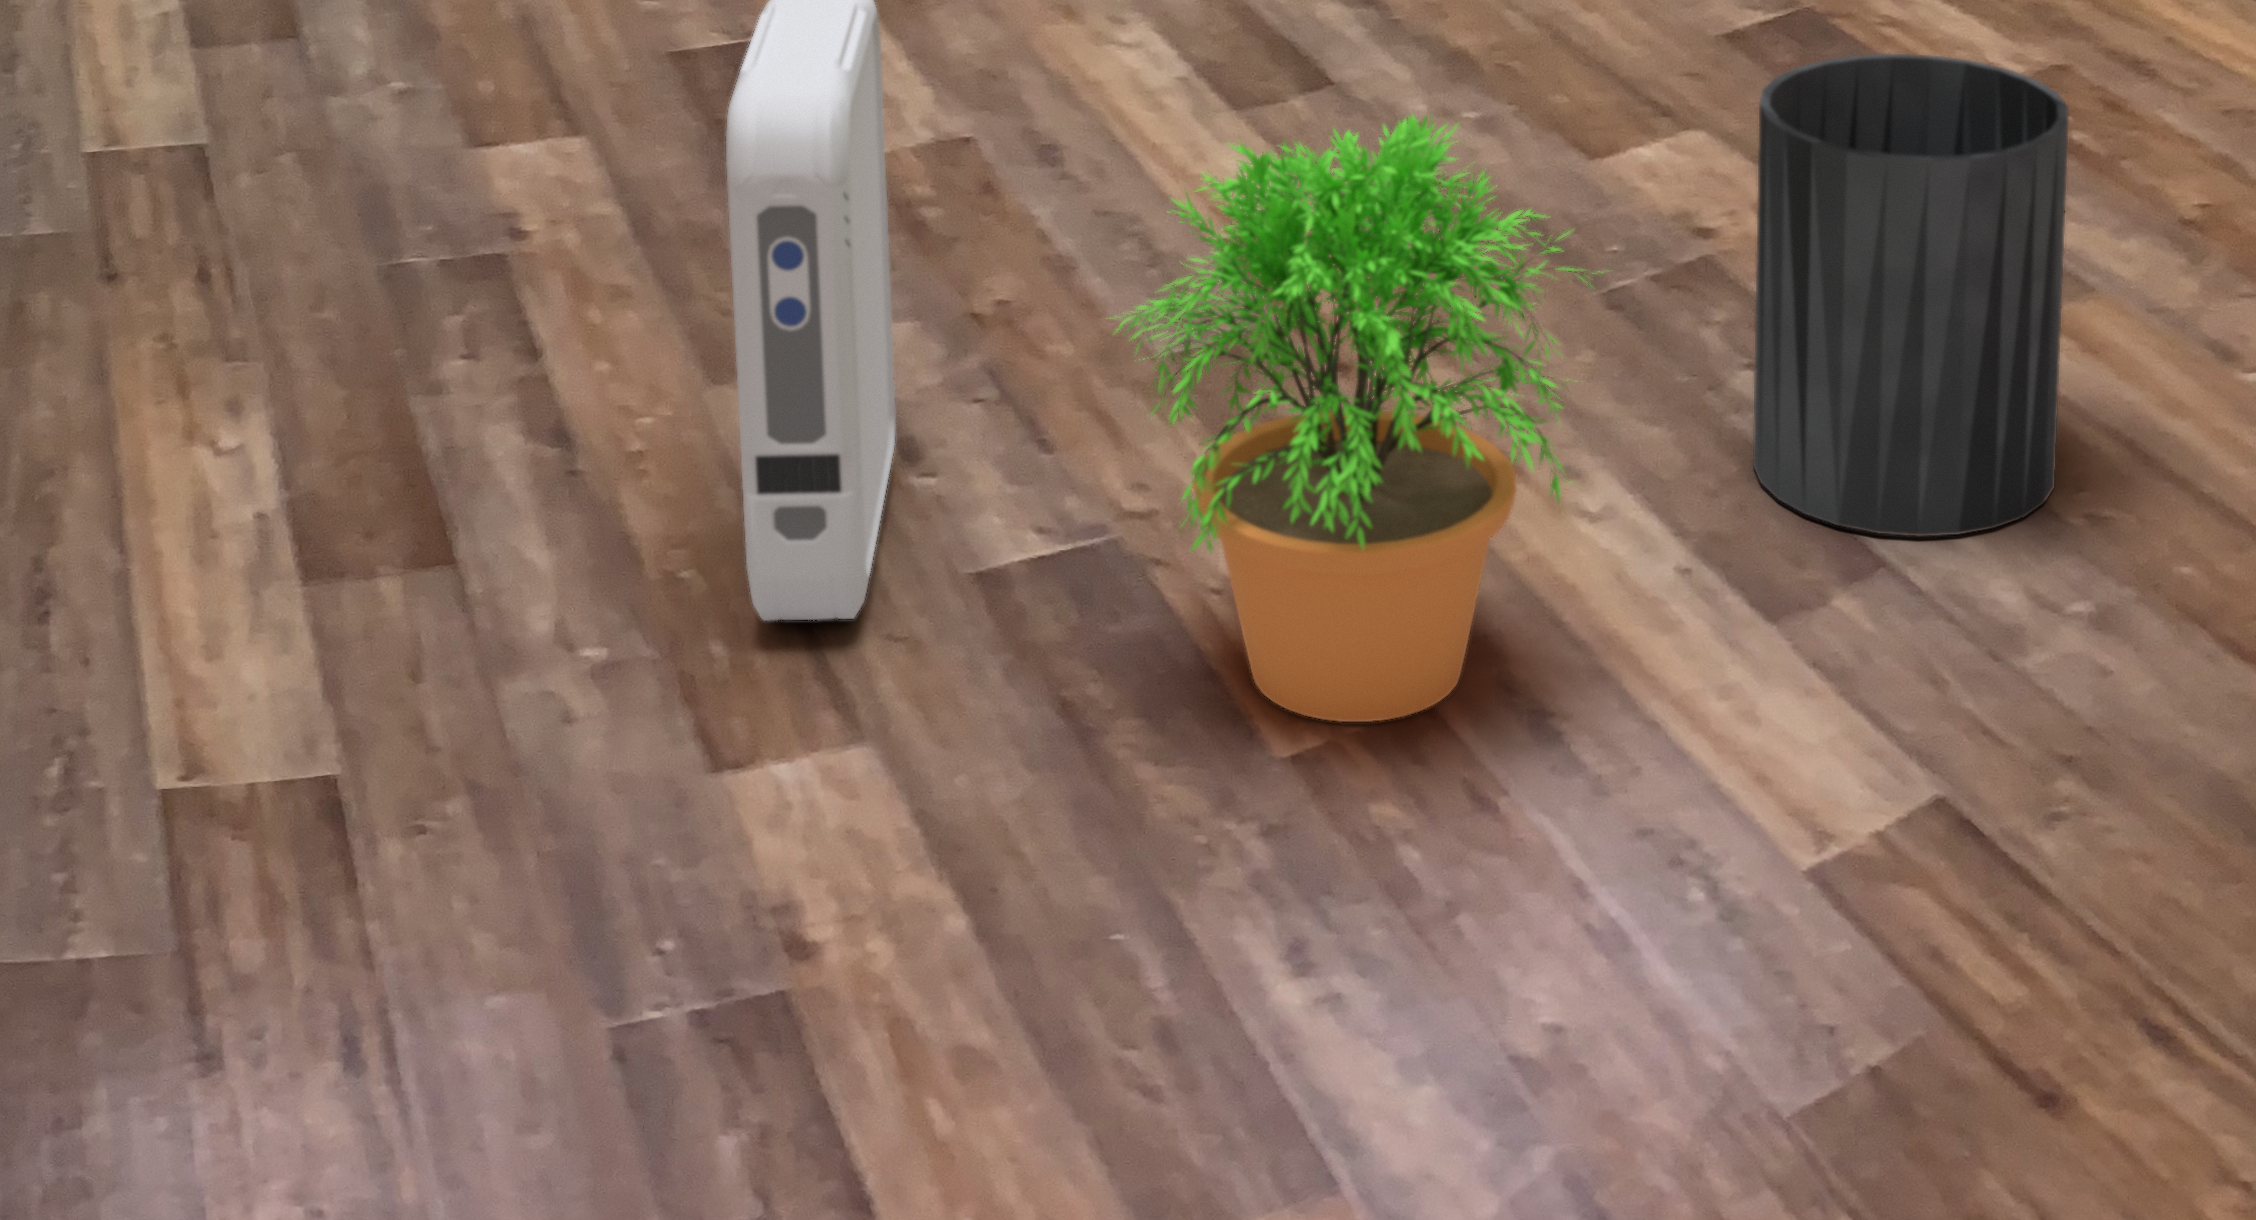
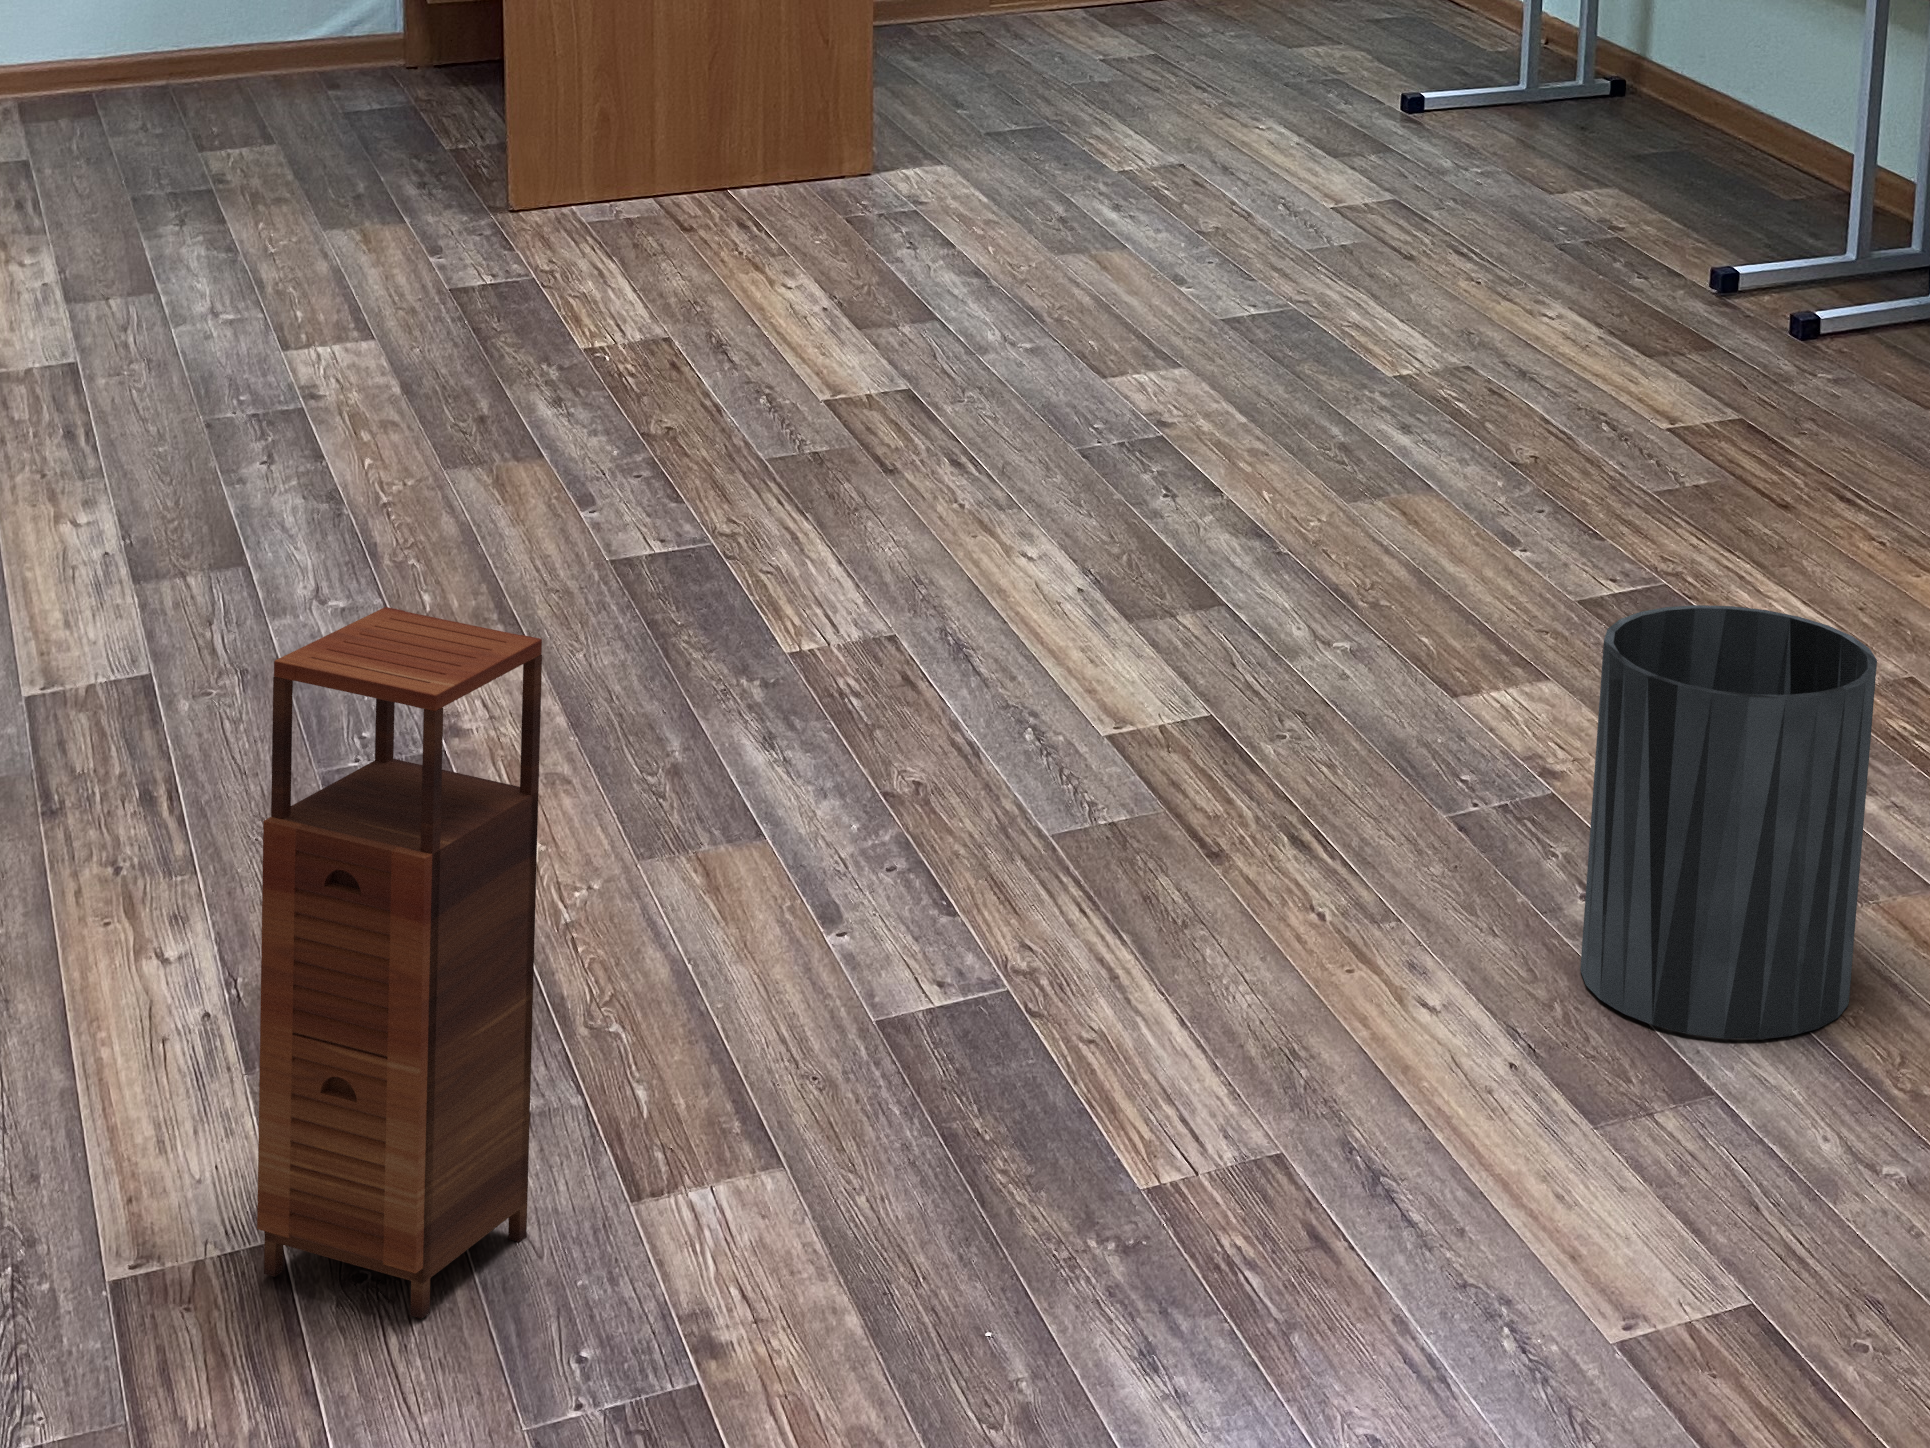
air purifier: present [726,0,896,621] -> none [680,484,827,1049]
potted plant: present [1117,115,1600,722] -> none [1016,620,1464,1163]
storage cabinet: none [232,171,585,970] -> present [257,607,542,1319]

